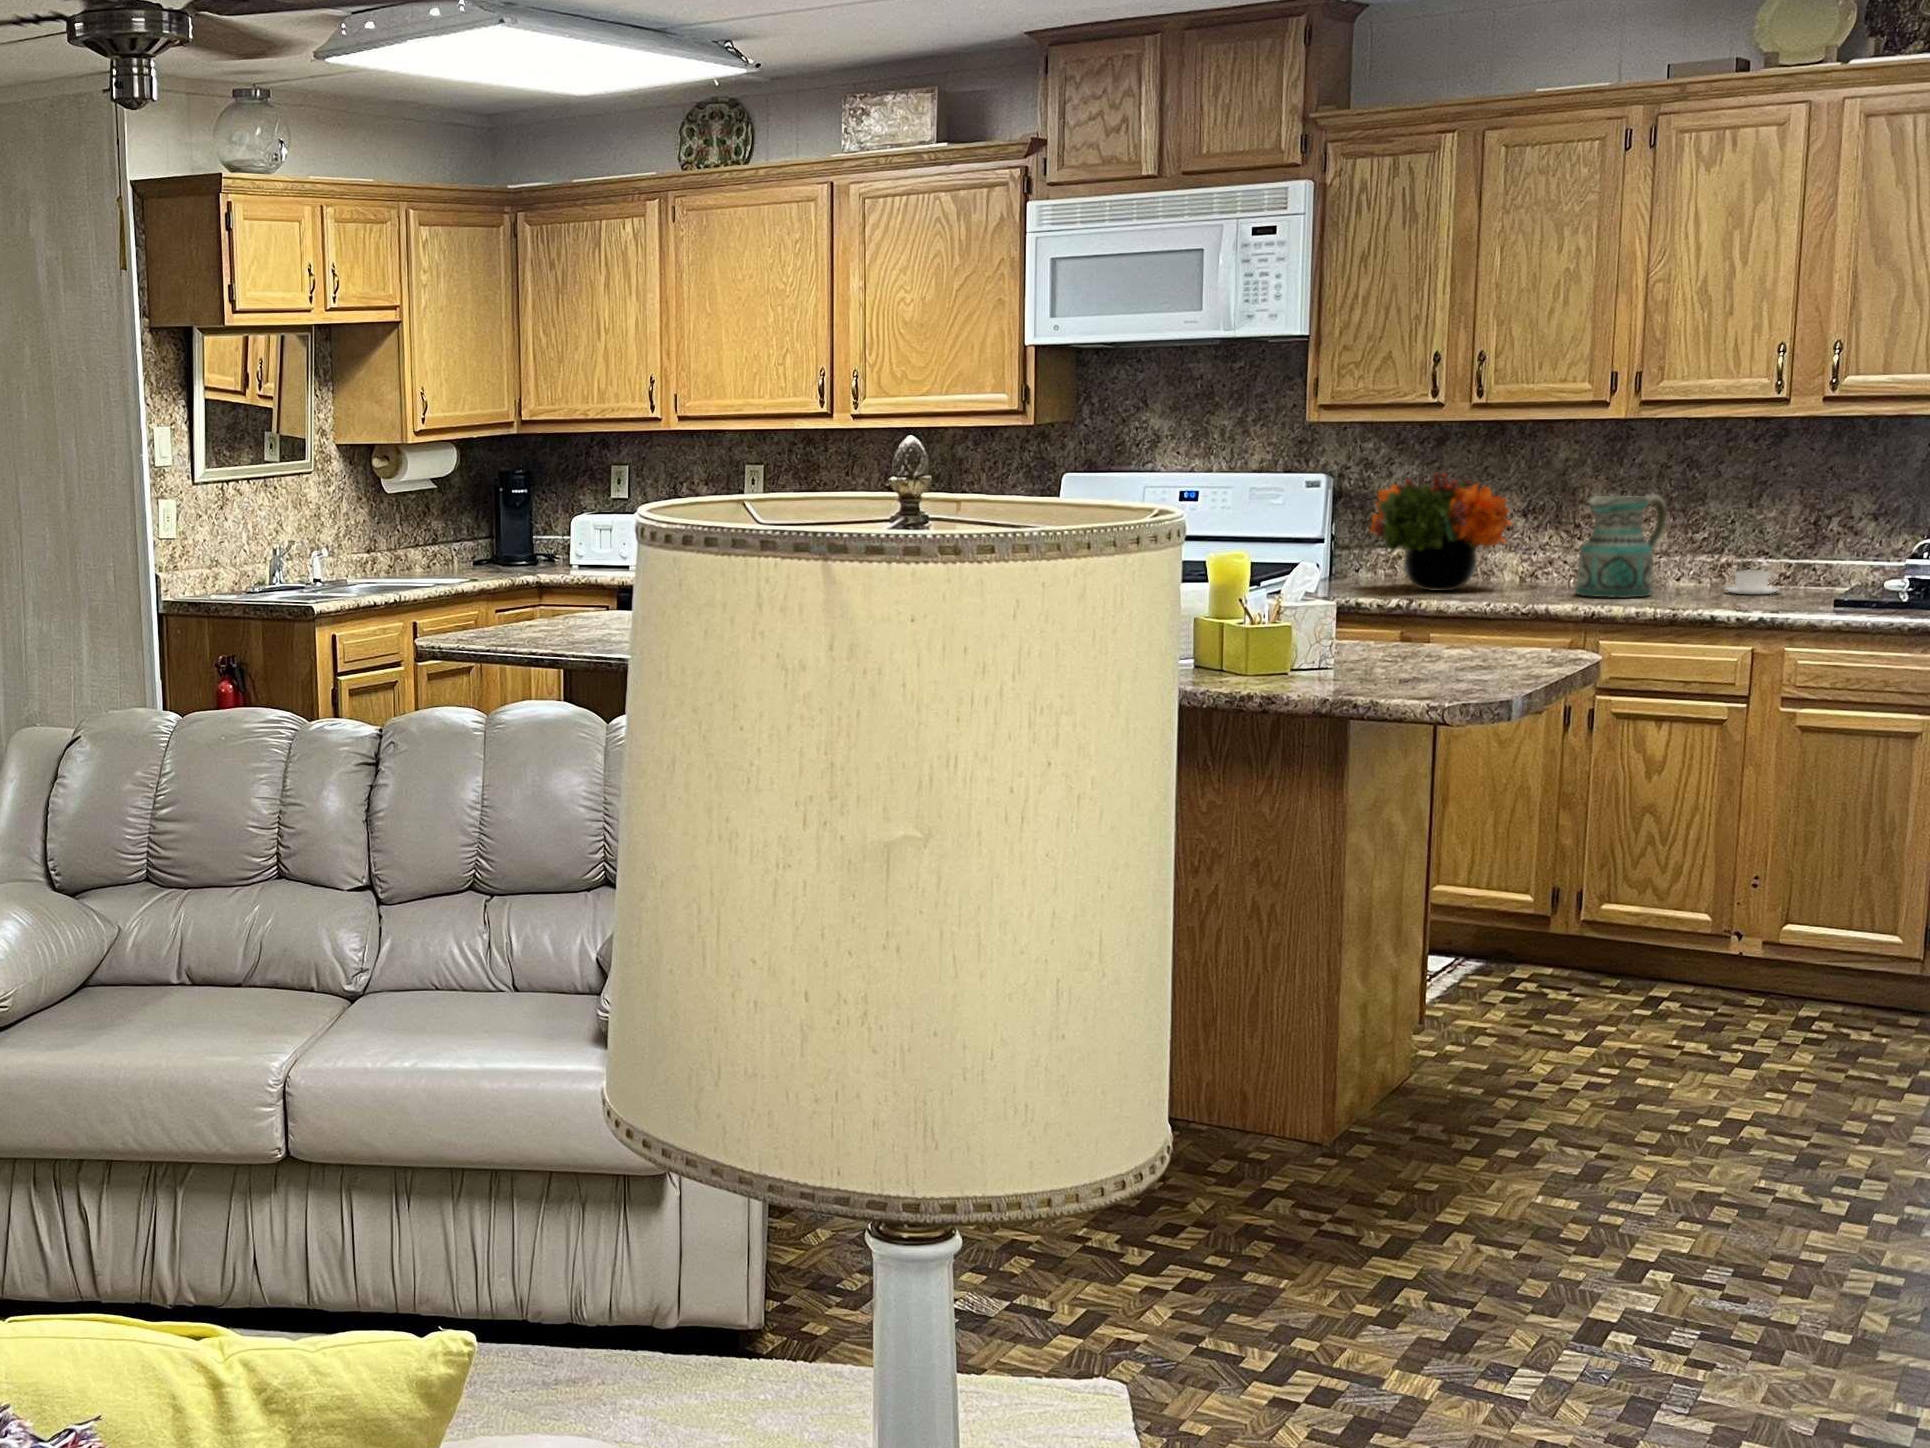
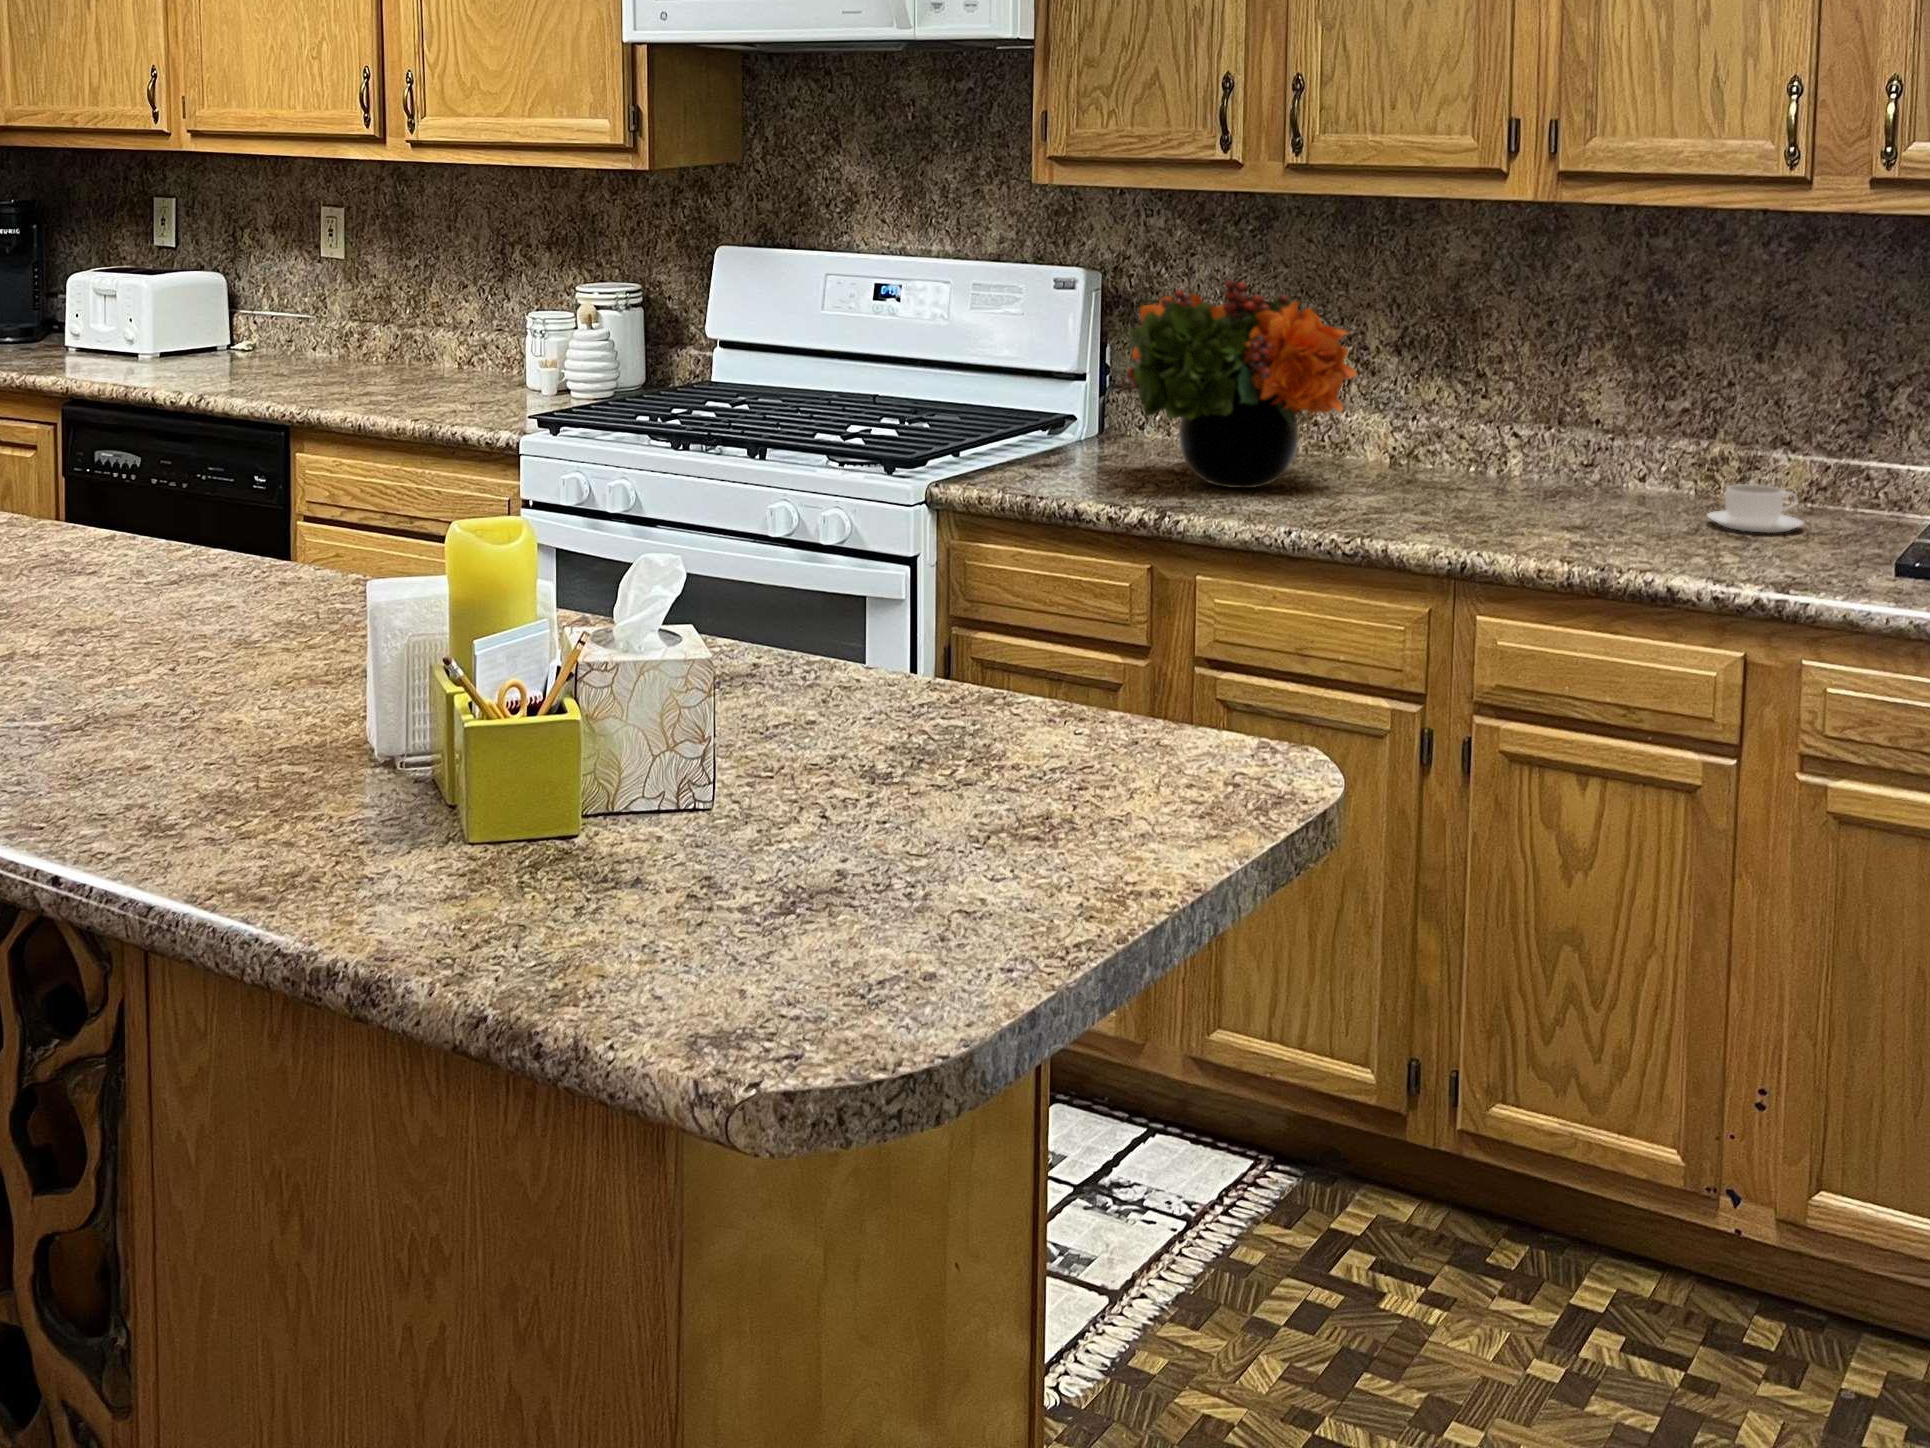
ceramic pitcher: present [1575,494,1666,598] -> none [1450,337,1608,529]

